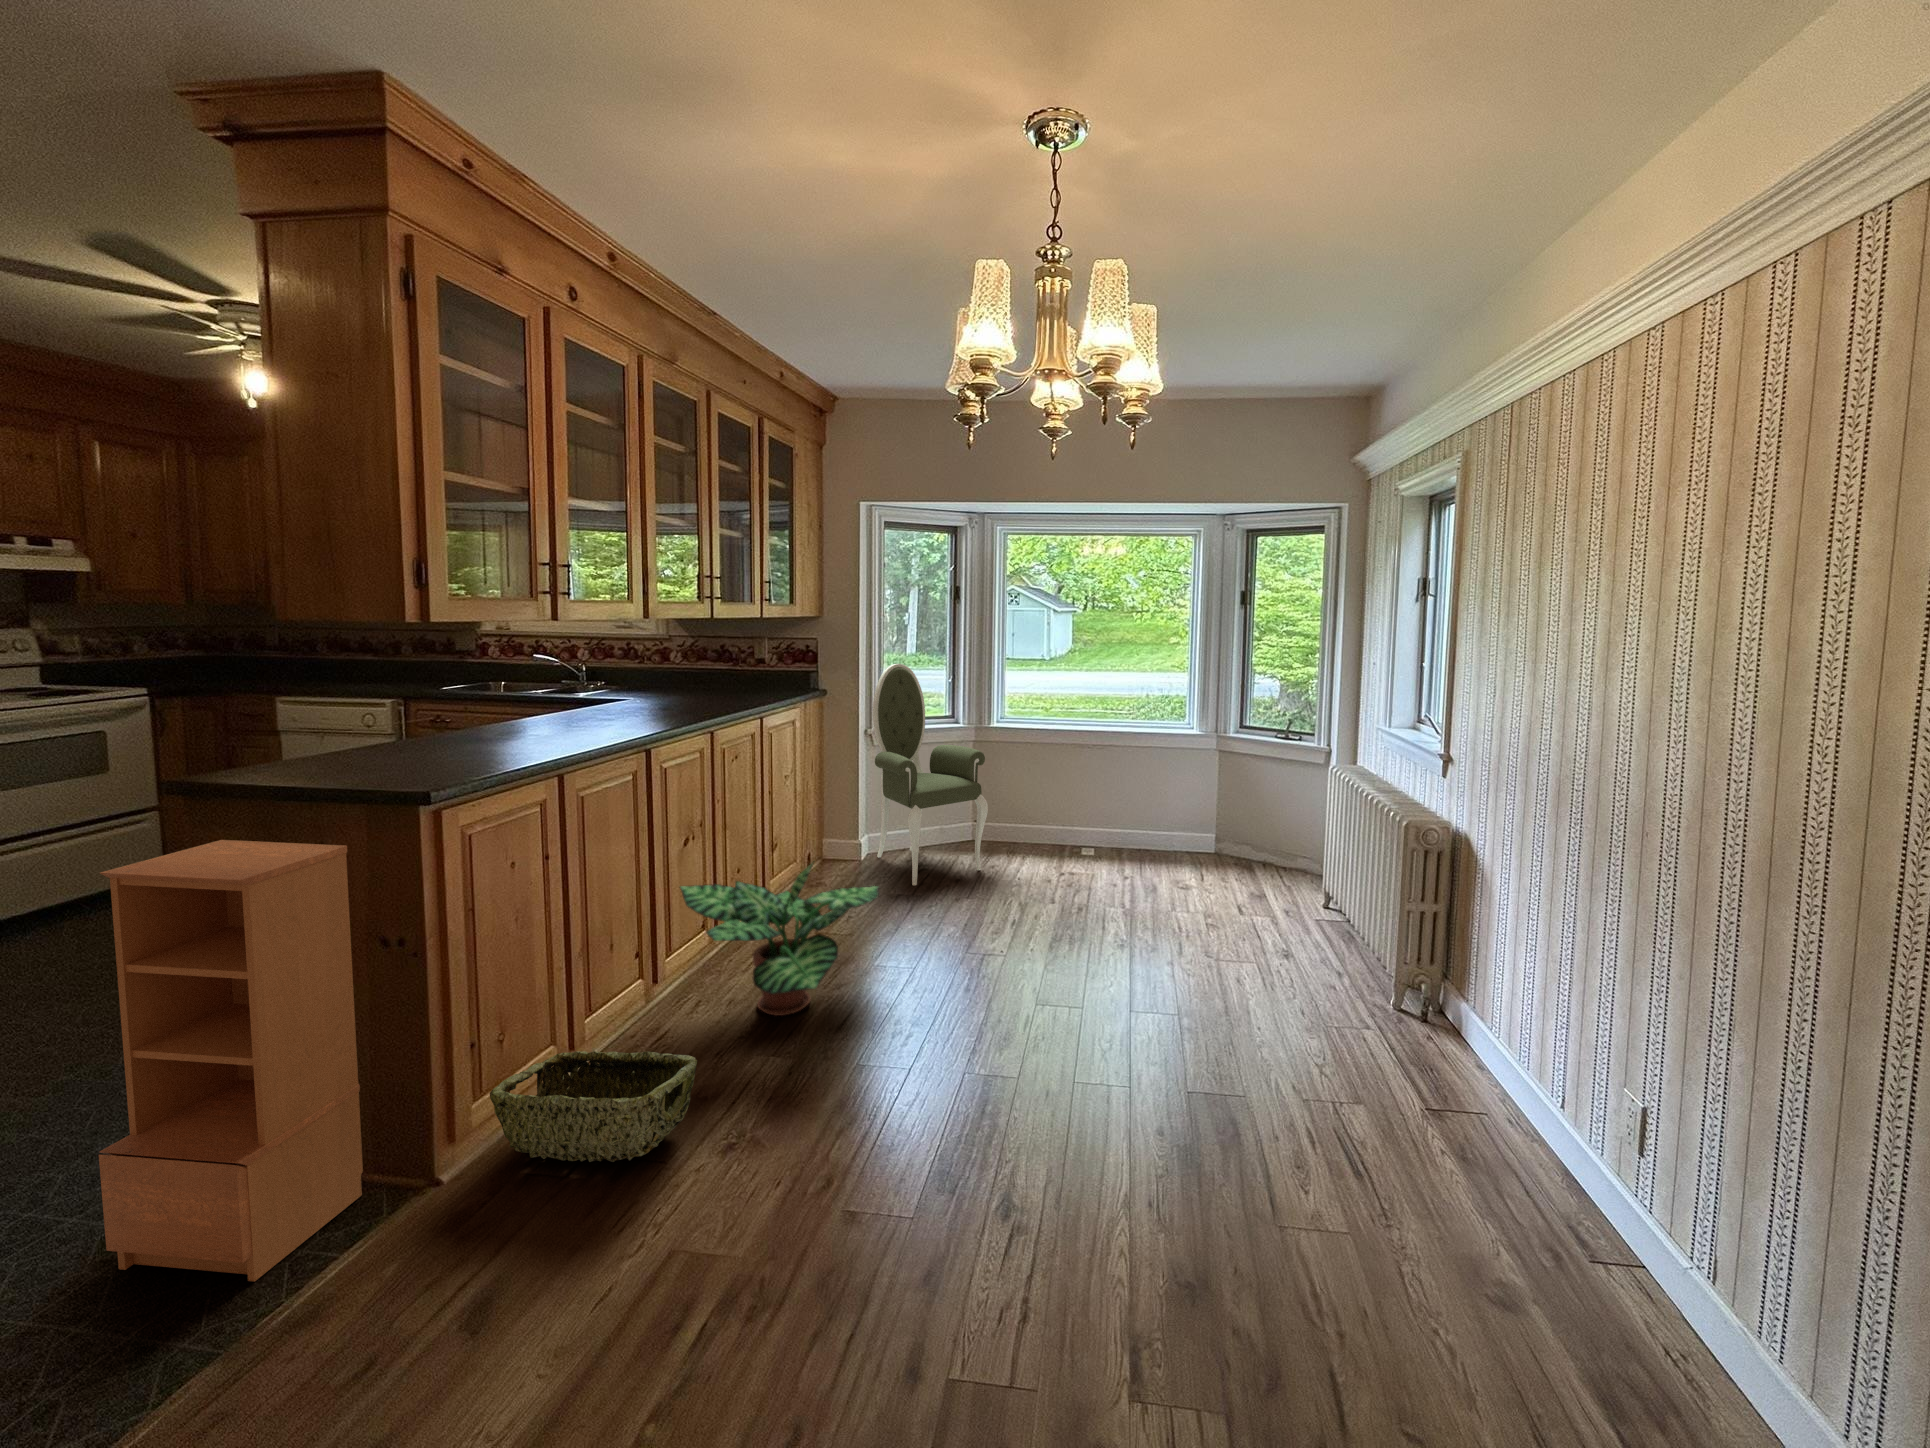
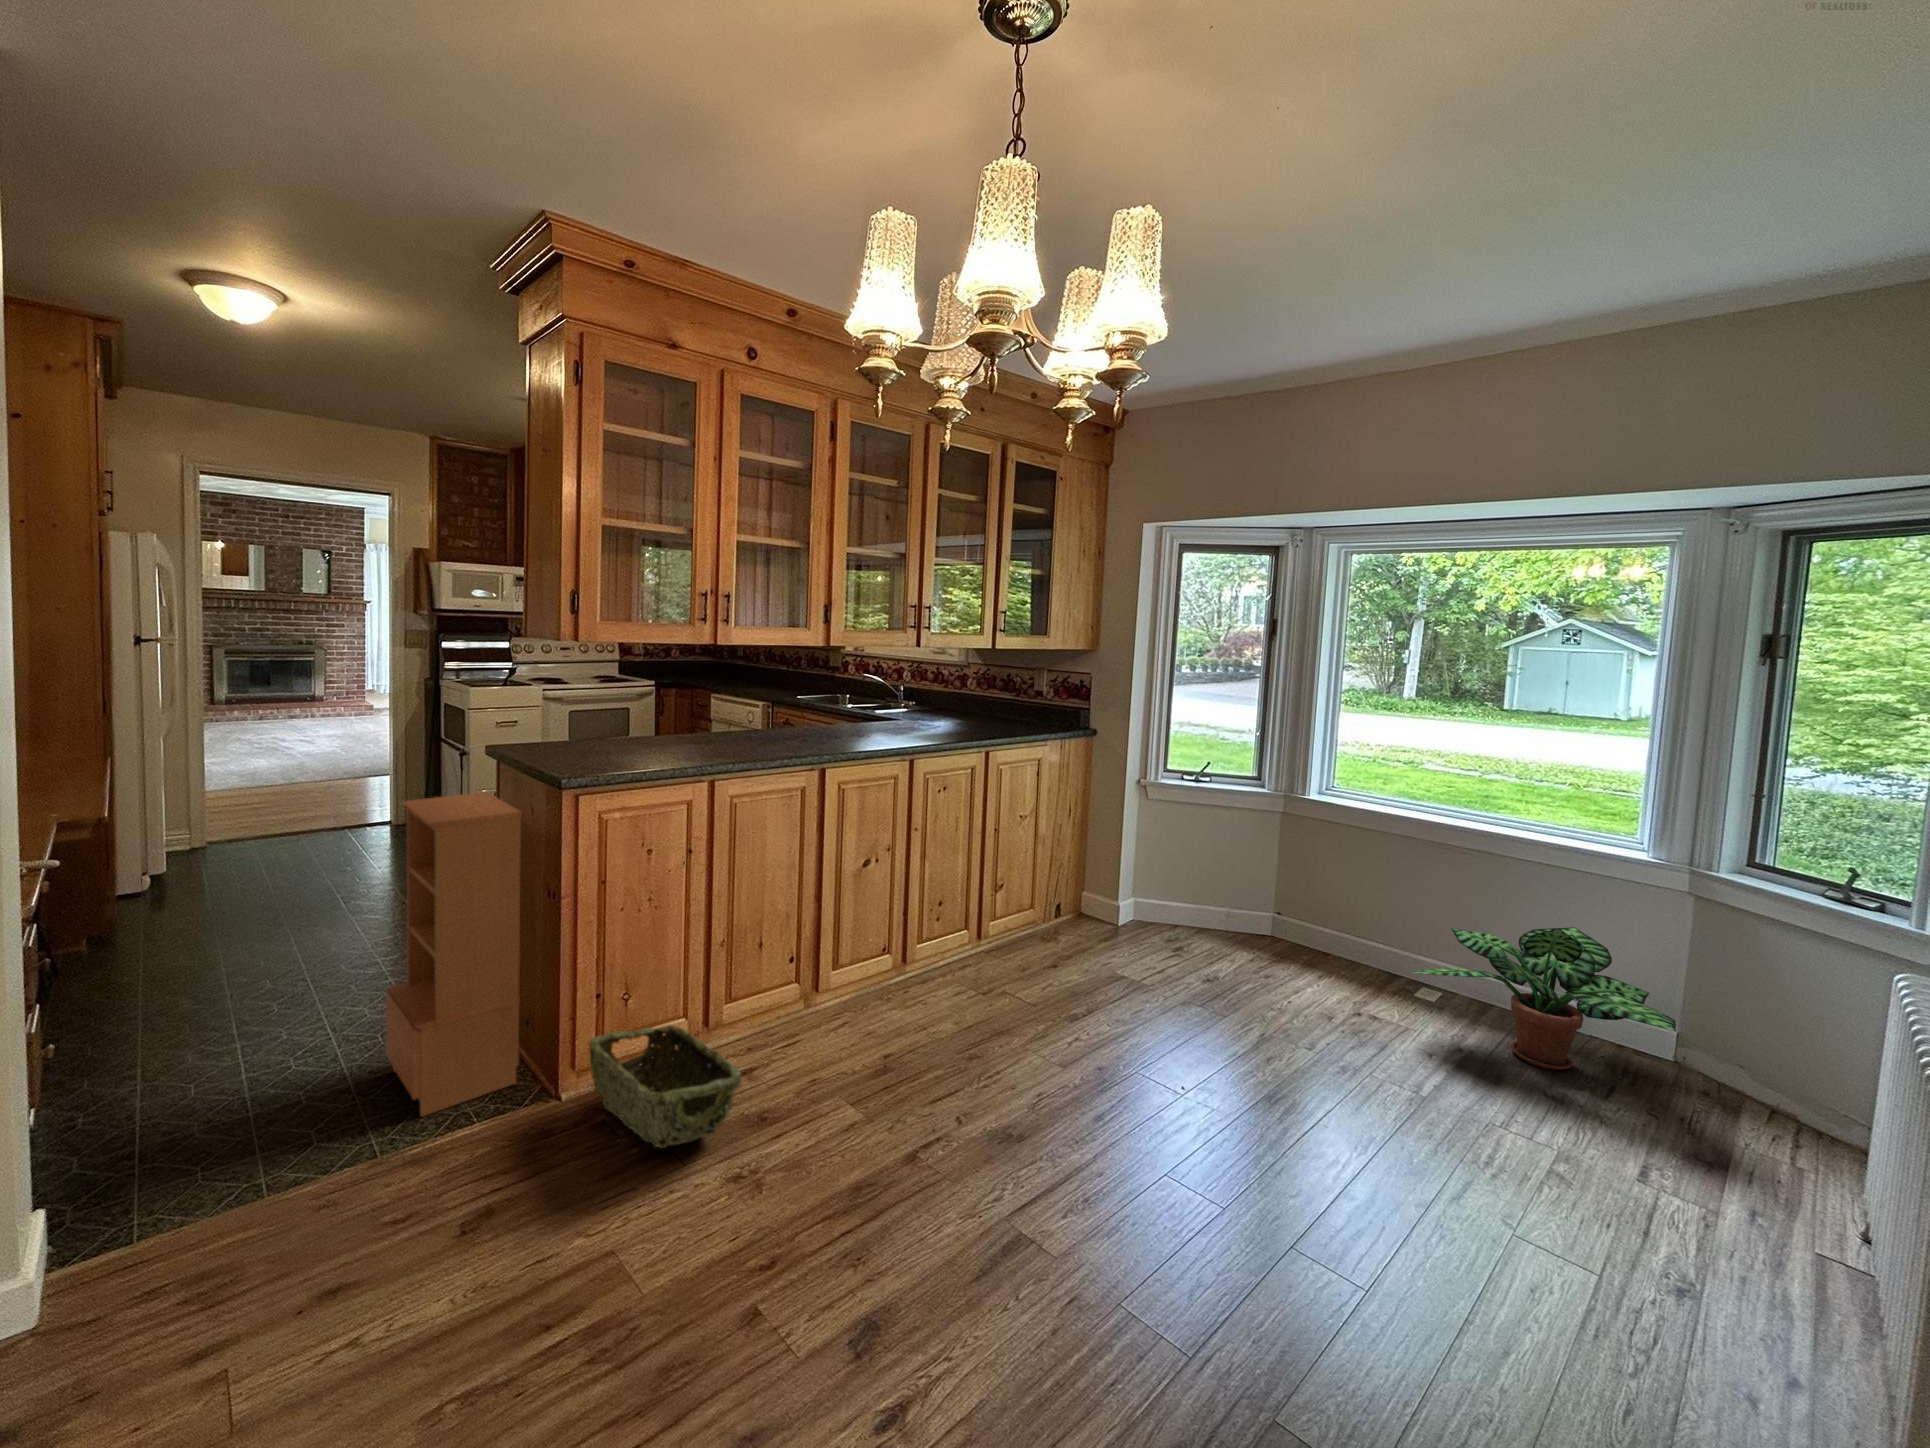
armchair: present [873,664,988,885] -> none [1137,709,1272,973]
potted plant: present [680,861,879,1016] -> present [1411,927,1676,1070]

